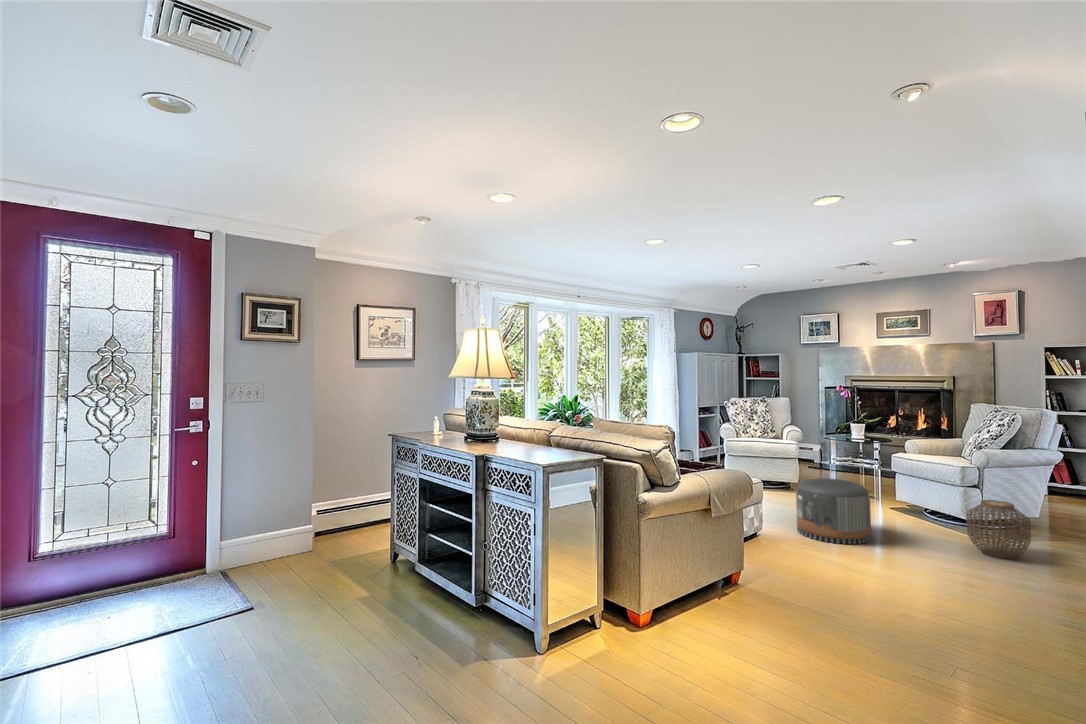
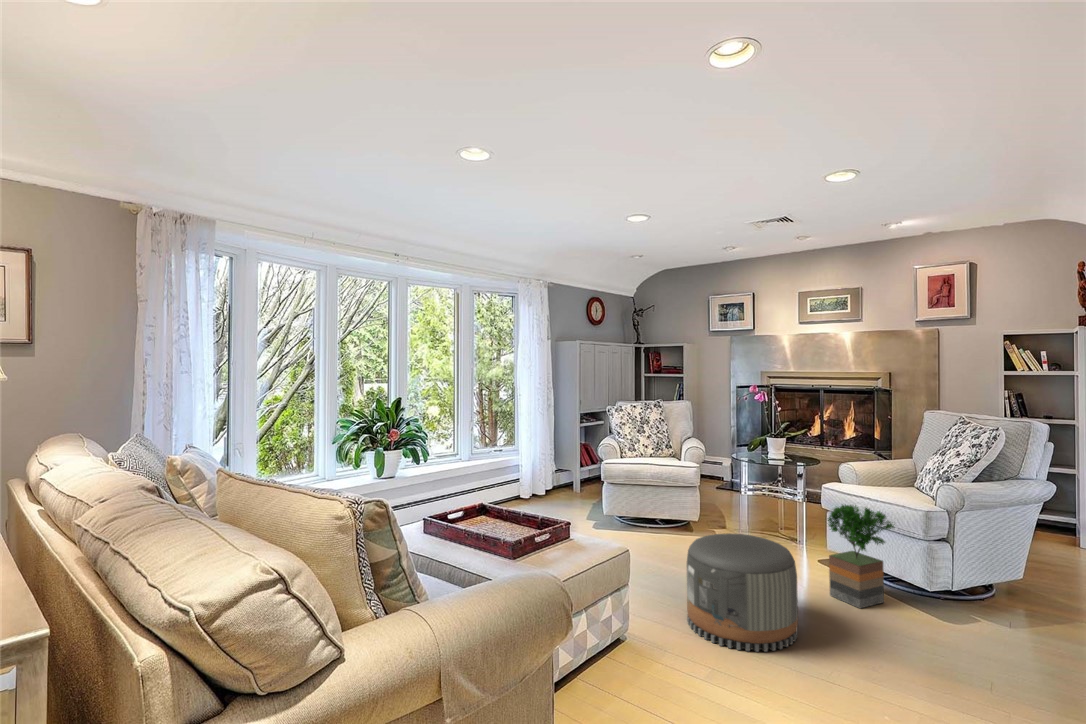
potted tree: none [891,463,942,530] -> present [828,505,894,608]
woven basket: present [966,500,1031,559] -> none [942,573,1045,674]

